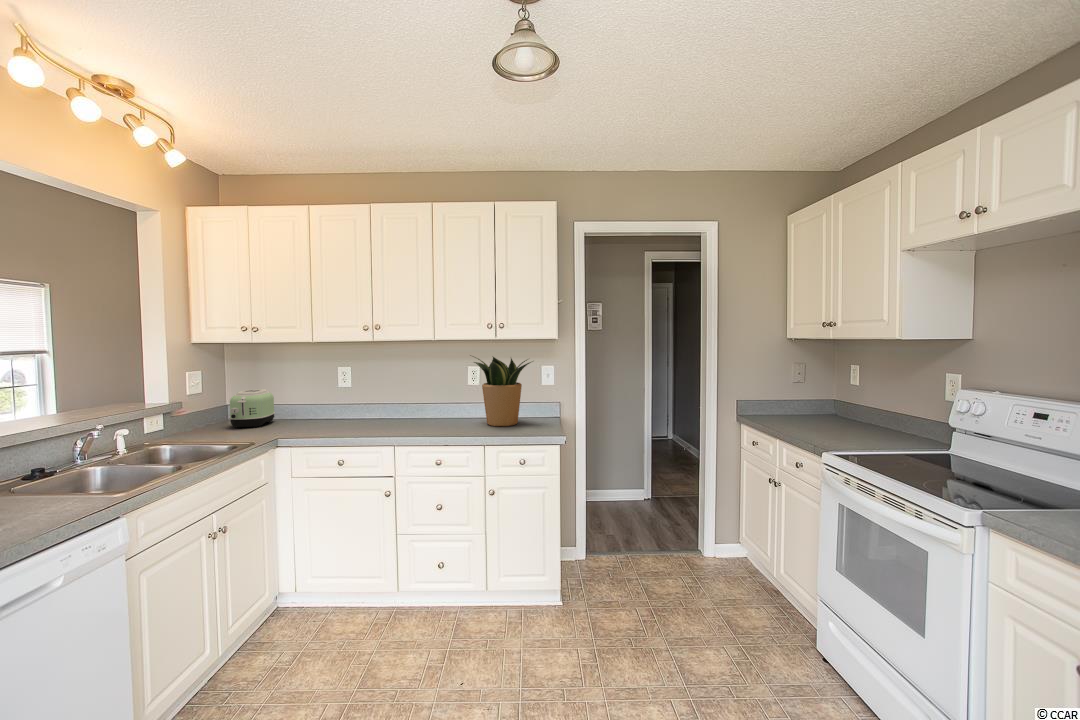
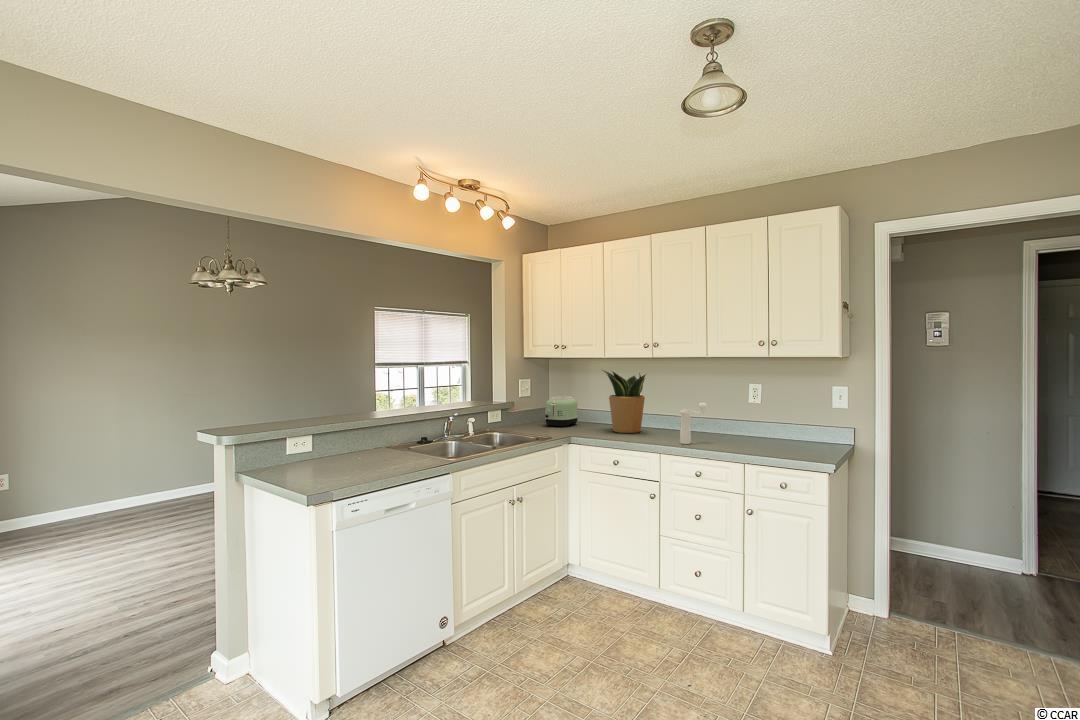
potted plant: present [473,356,533,426] -> present [603,370,646,433]
pepper mill: none [413,388,438,432] -> present [680,403,707,444]

